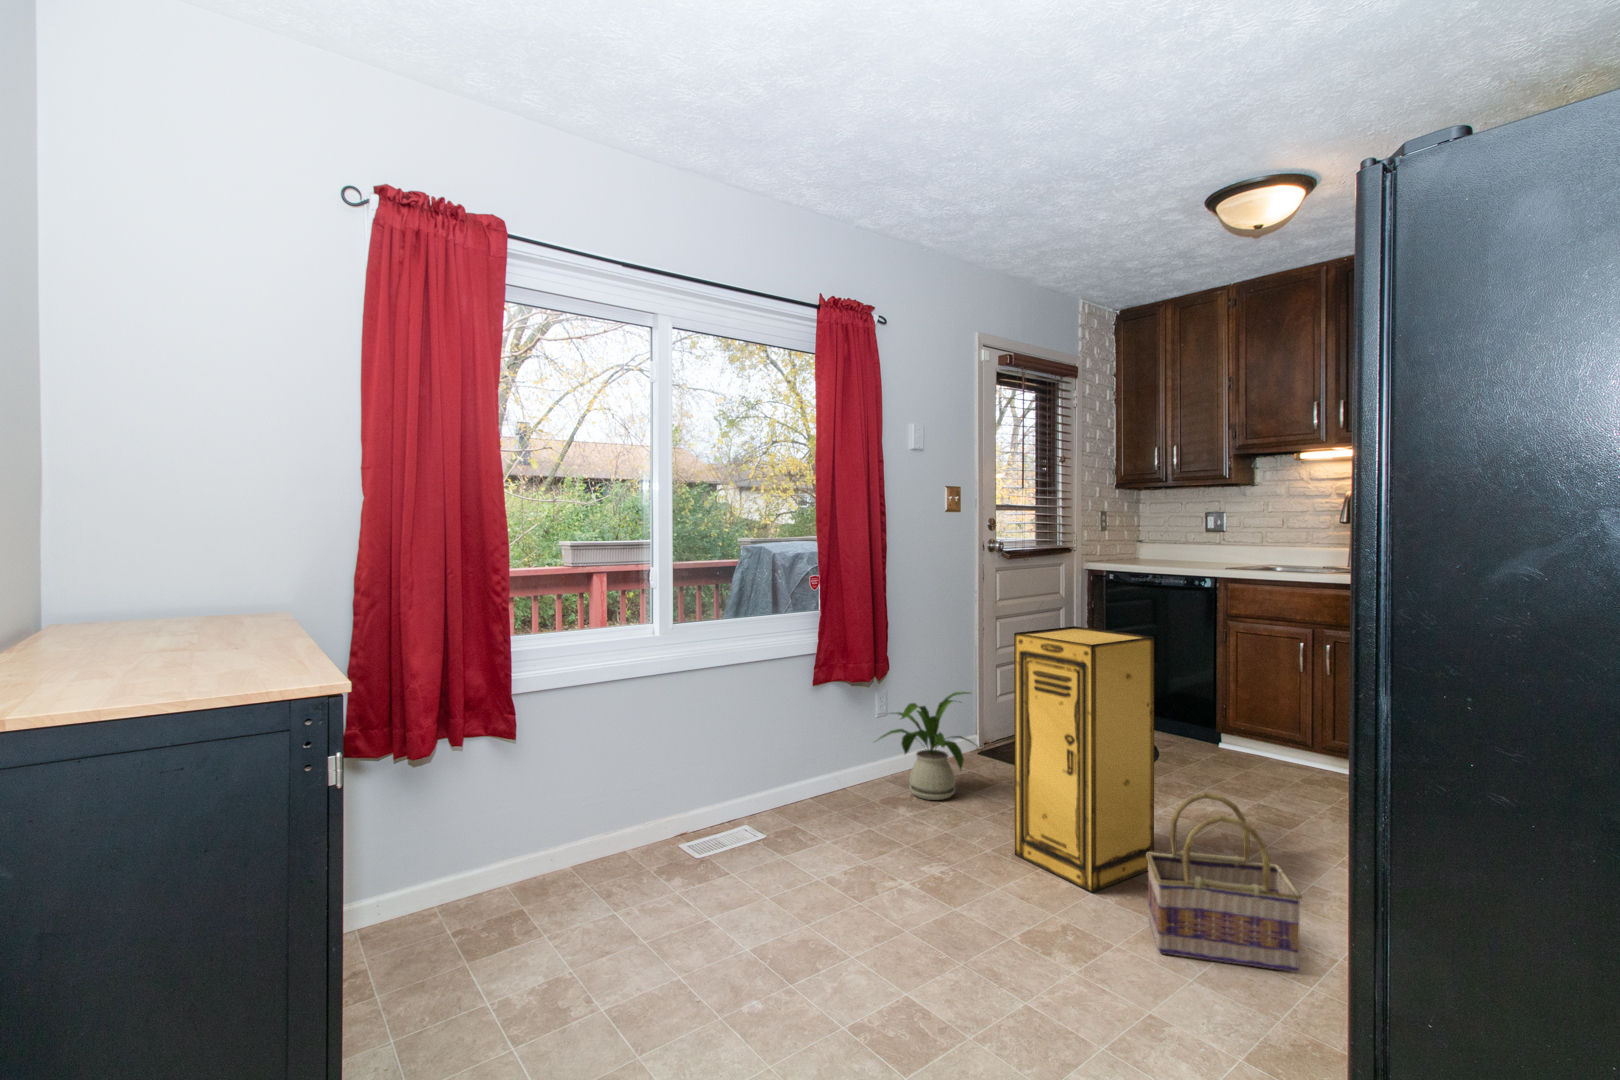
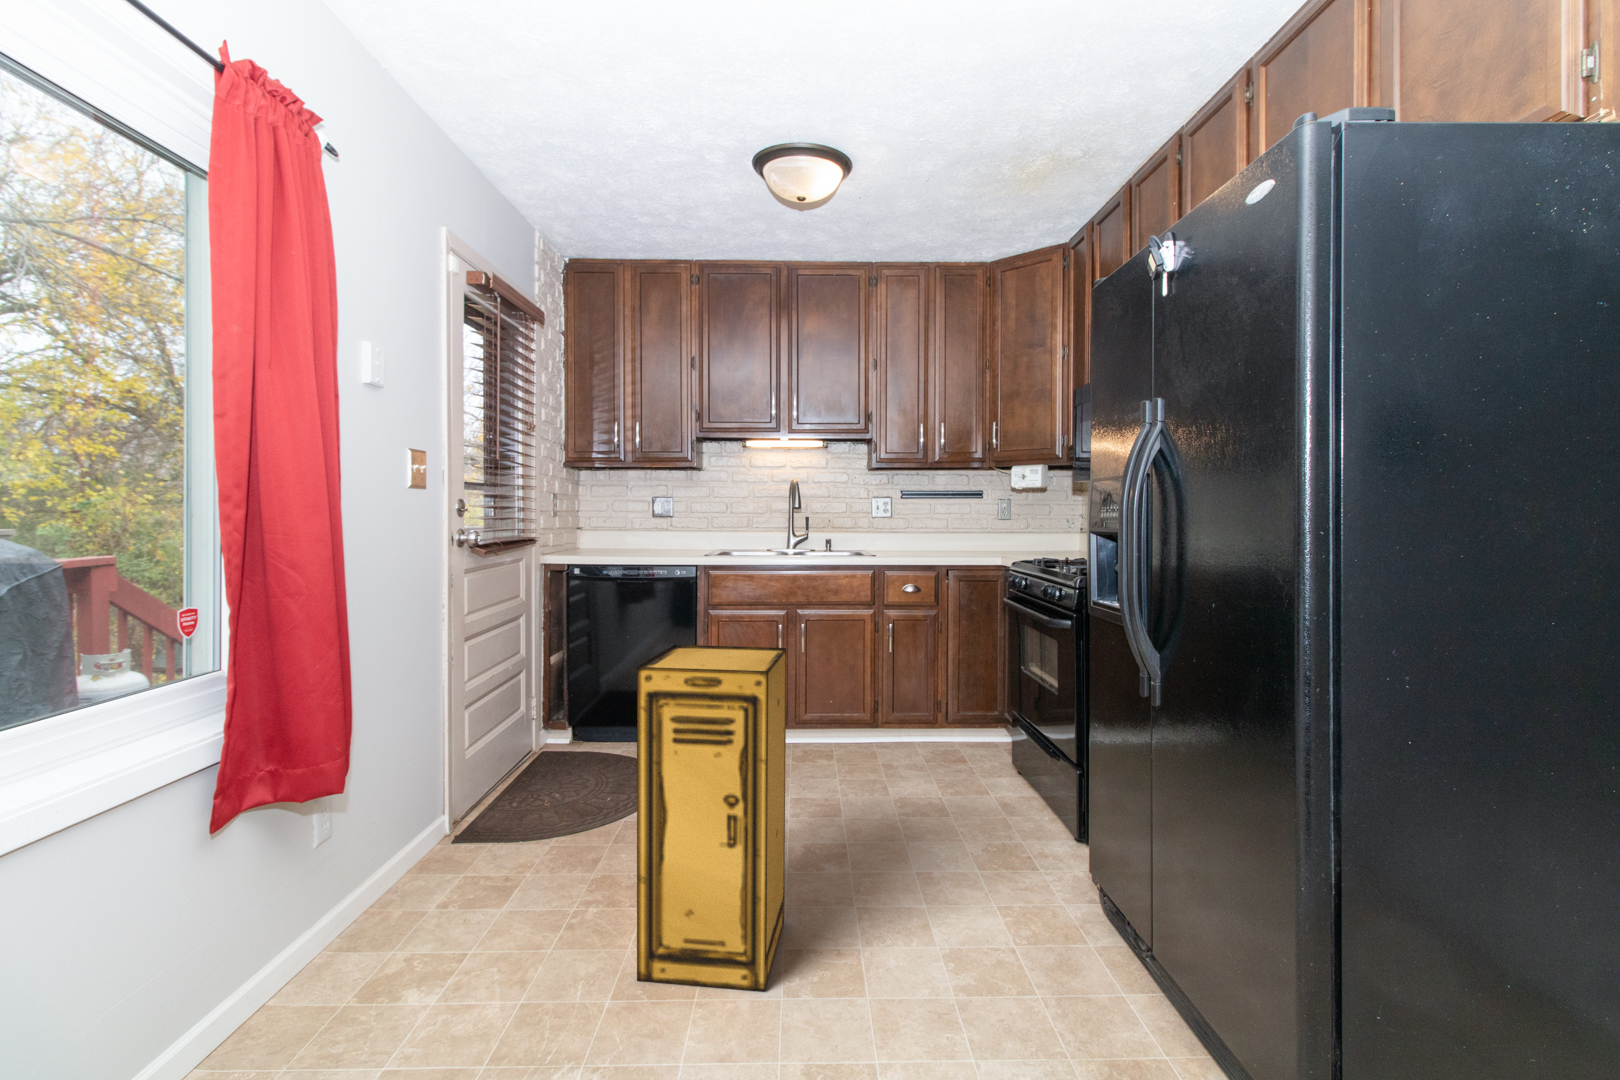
house plant: present [879,692,972,800] -> none [324,759,524,946]
basket: present [1147,793,1302,972] -> none [843,821,997,1037]

